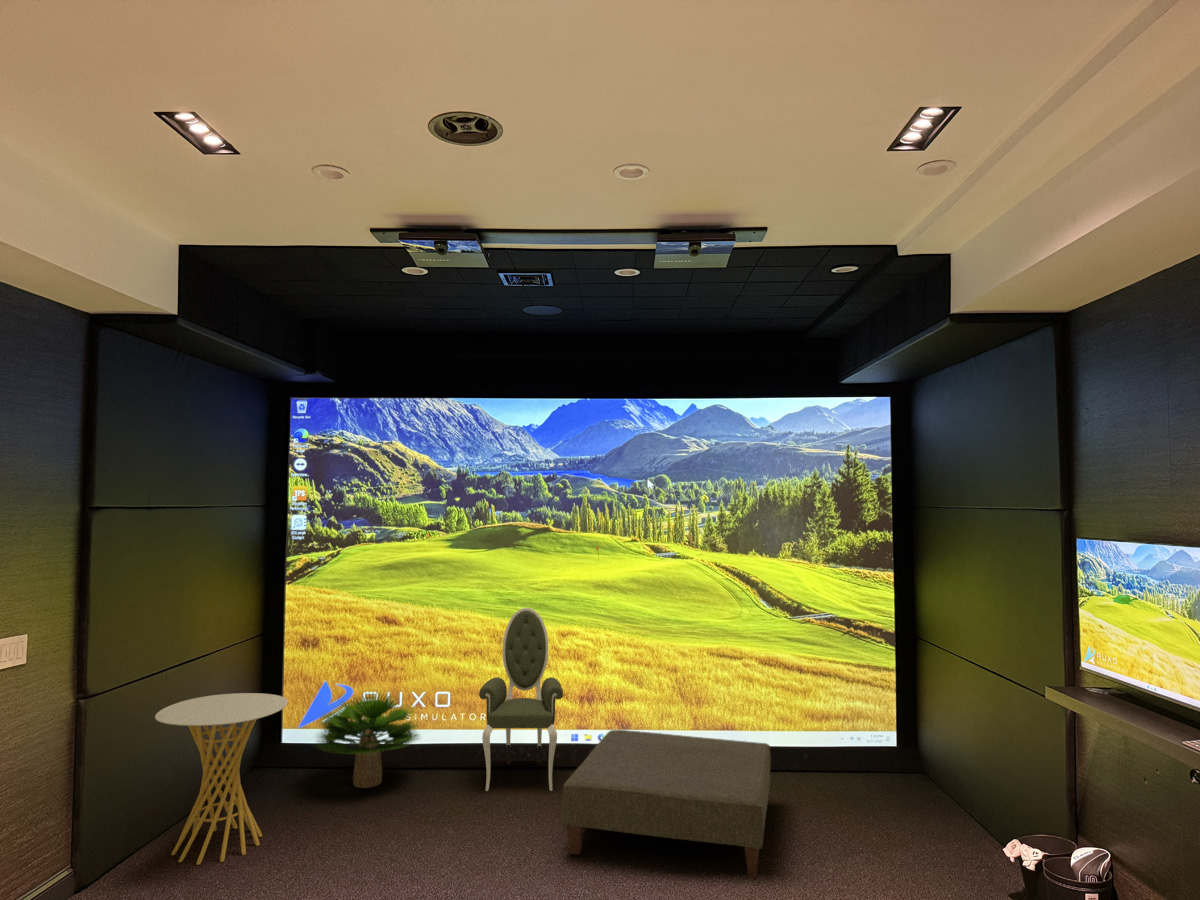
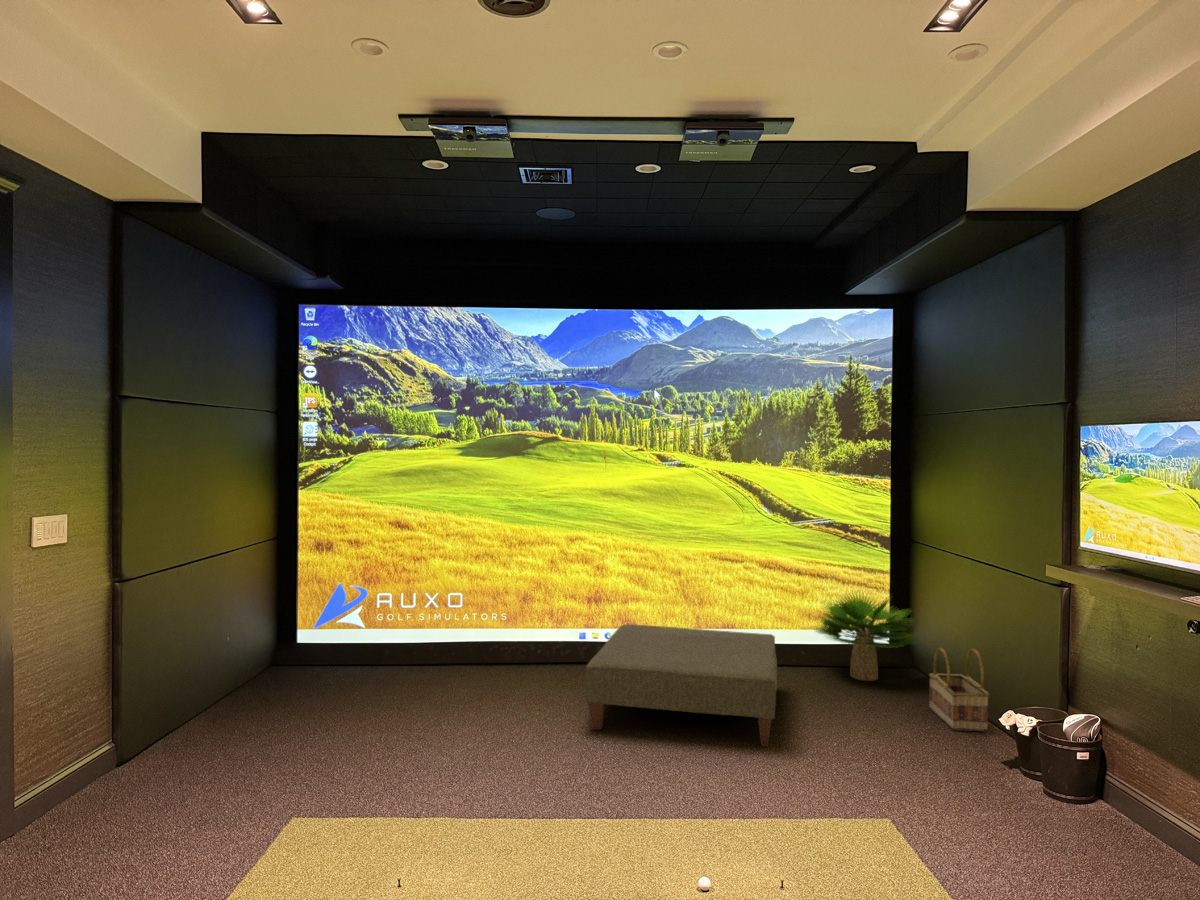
armchair: present [479,608,563,791] -> none [495,513,576,682]
side table: present [155,693,288,865] -> none [189,586,316,741]
potted plant: present [318,693,418,788] -> present [816,593,913,681]
basket: none [934,764,998,861] -> present [929,648,989,731]

